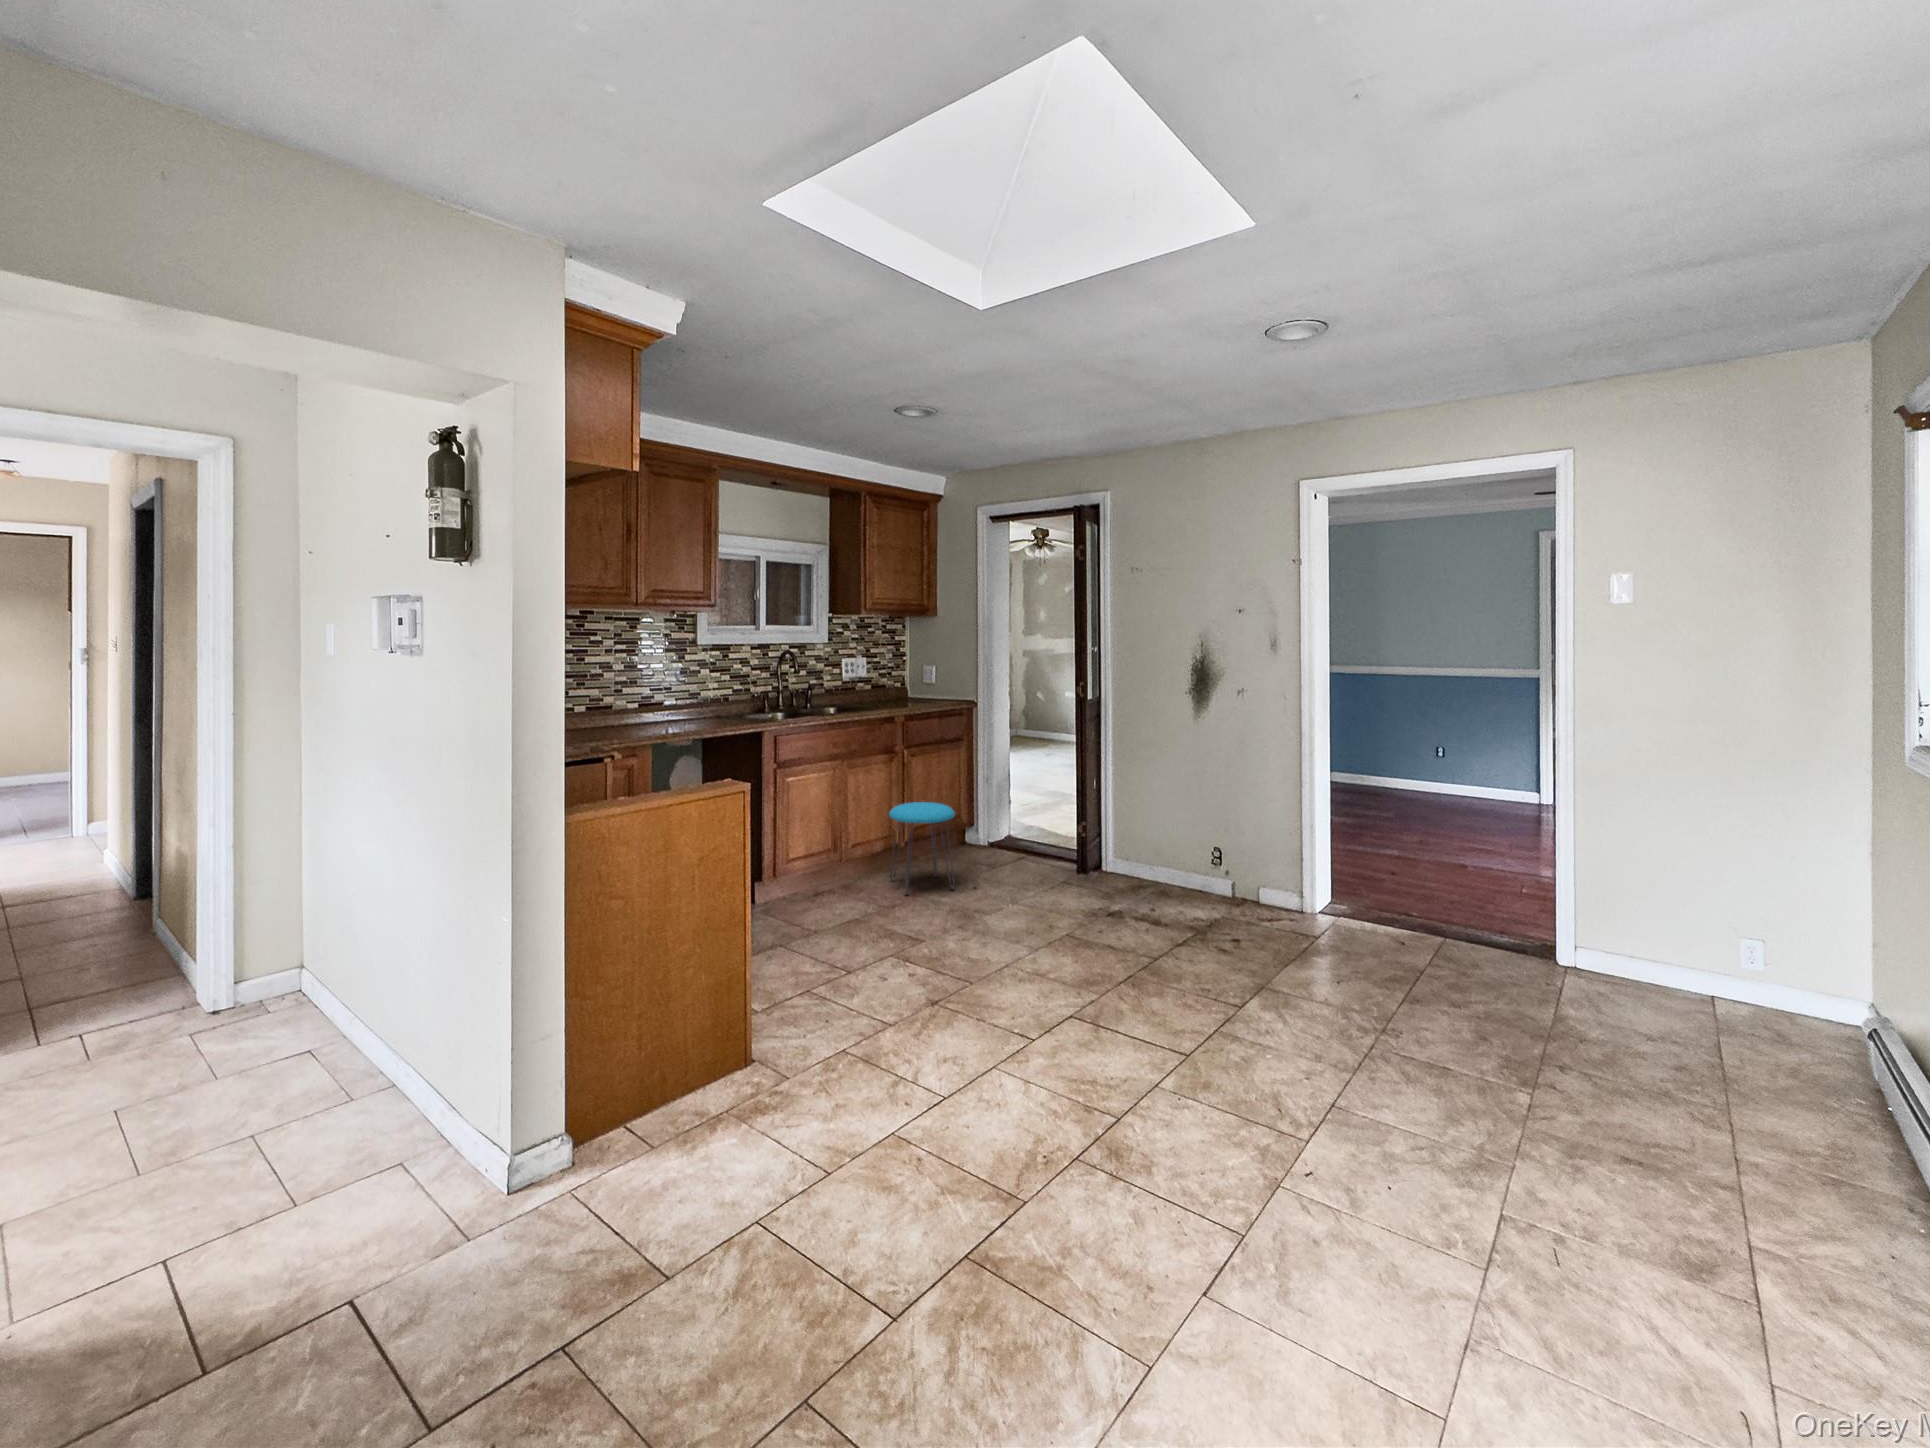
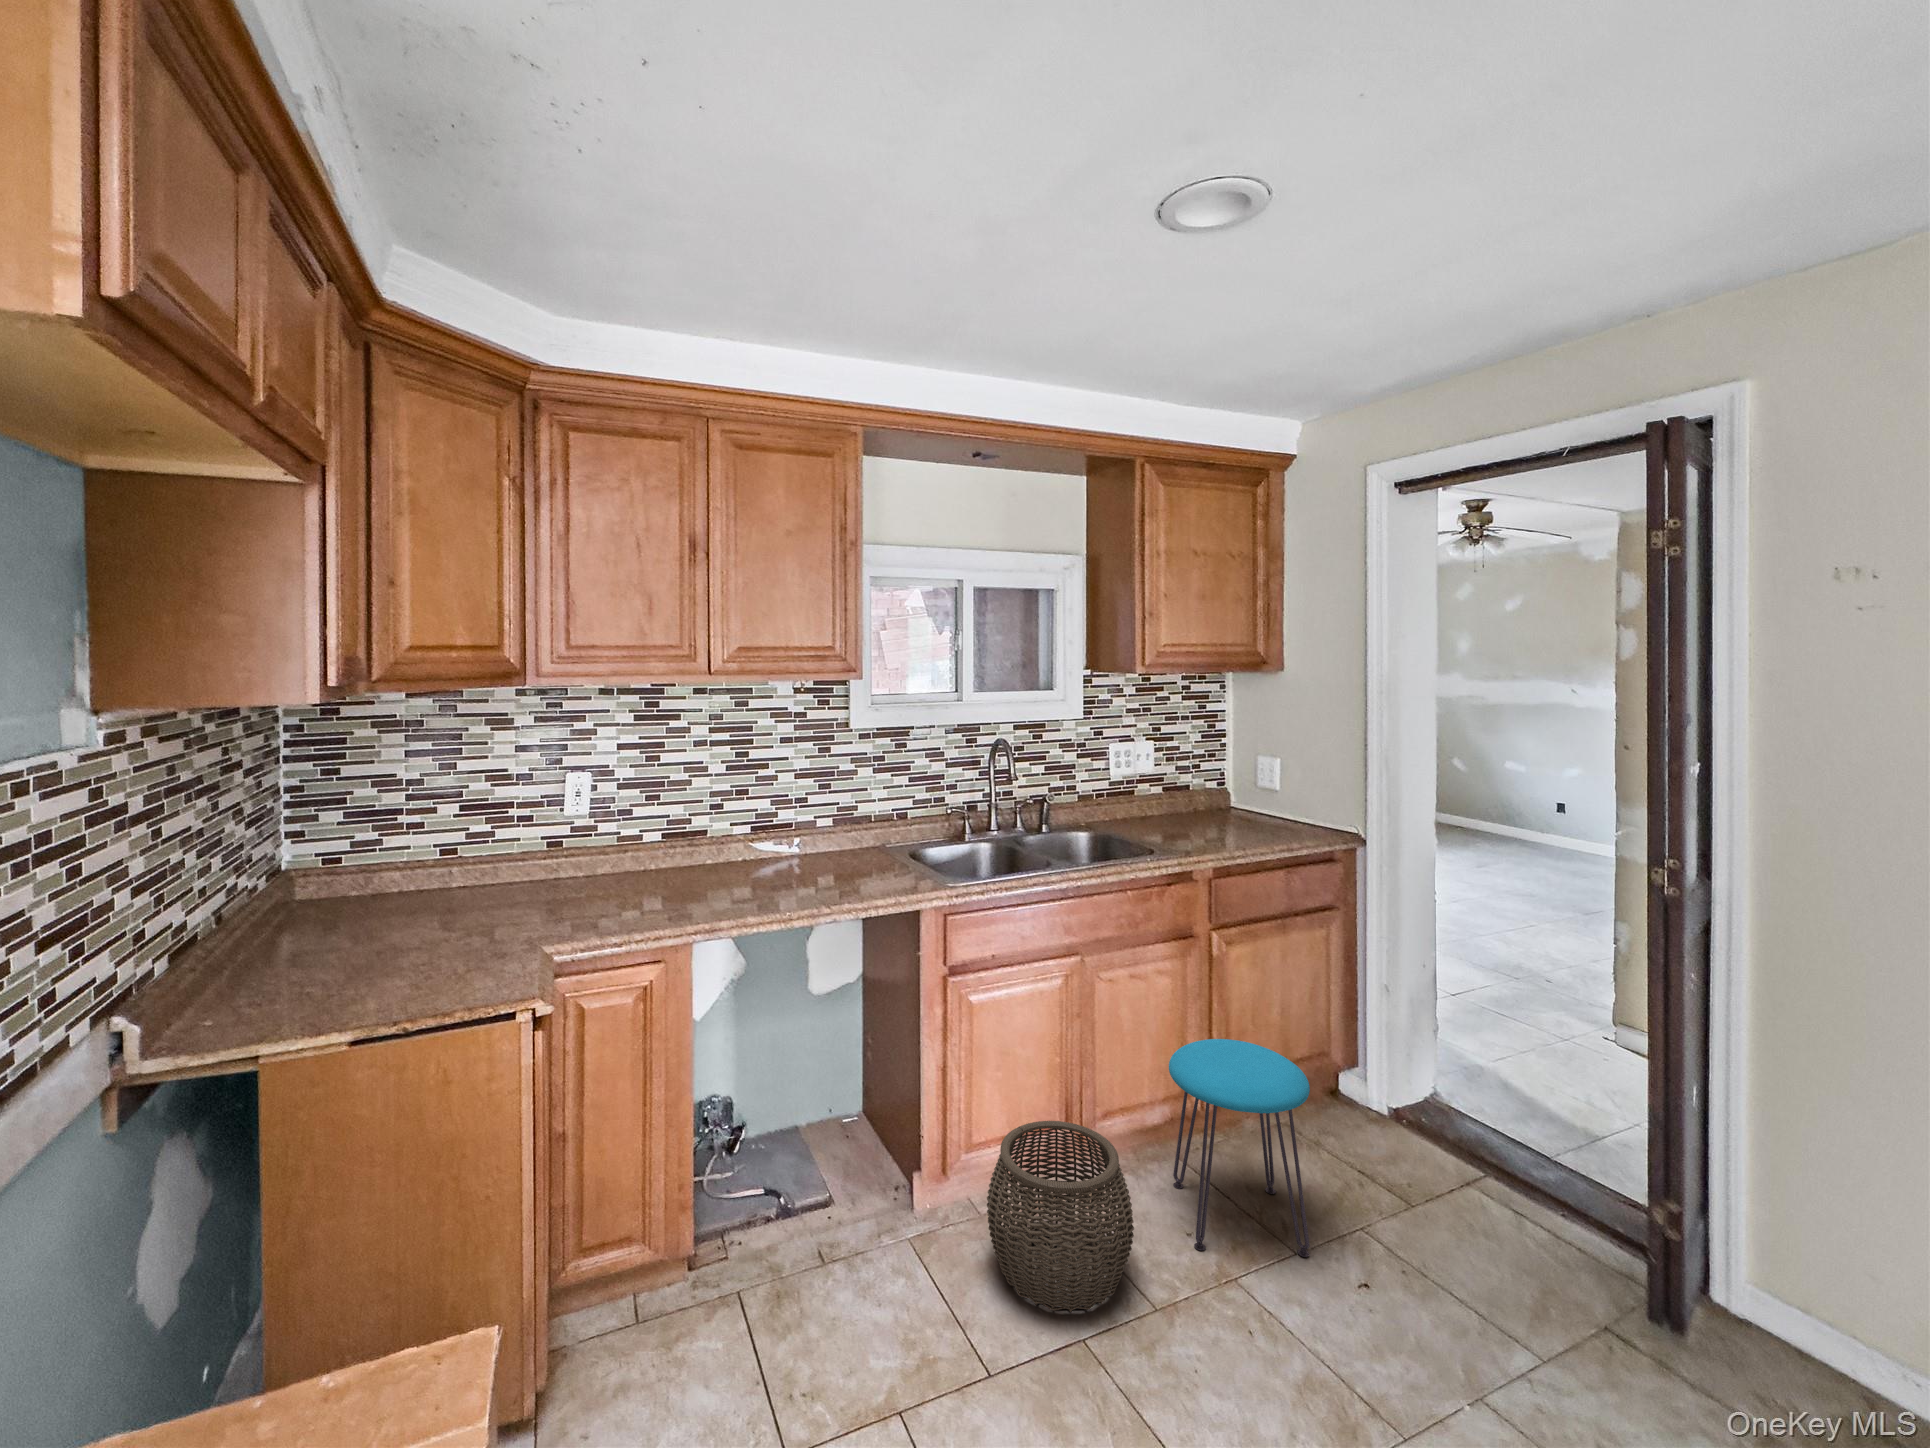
woven basket: none [806,843,880,919] -> present [987,1121,1134,1312]

